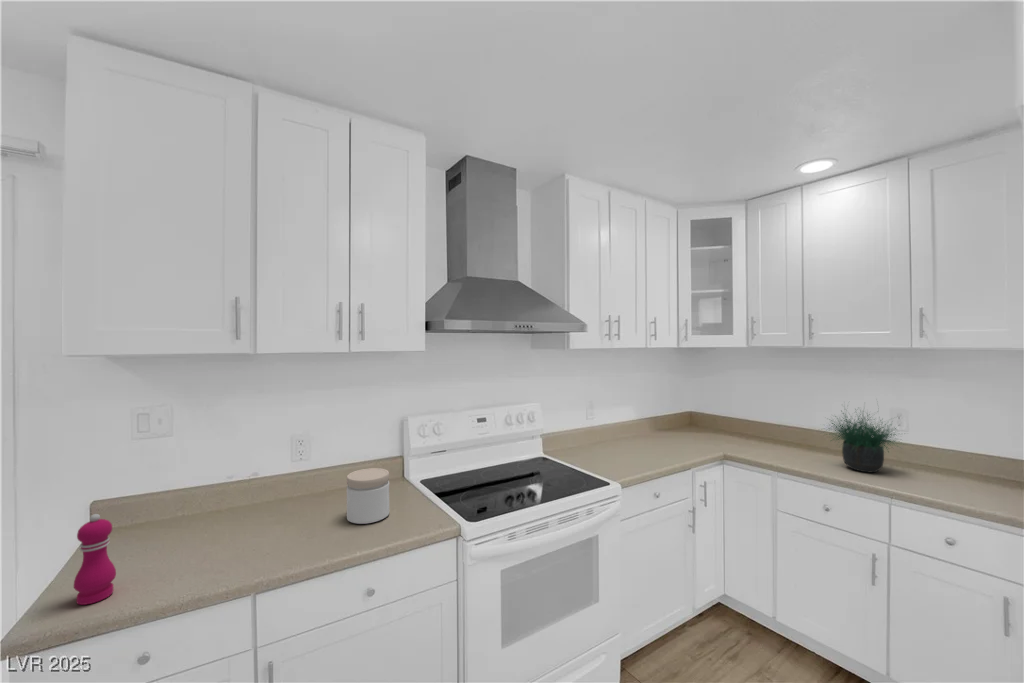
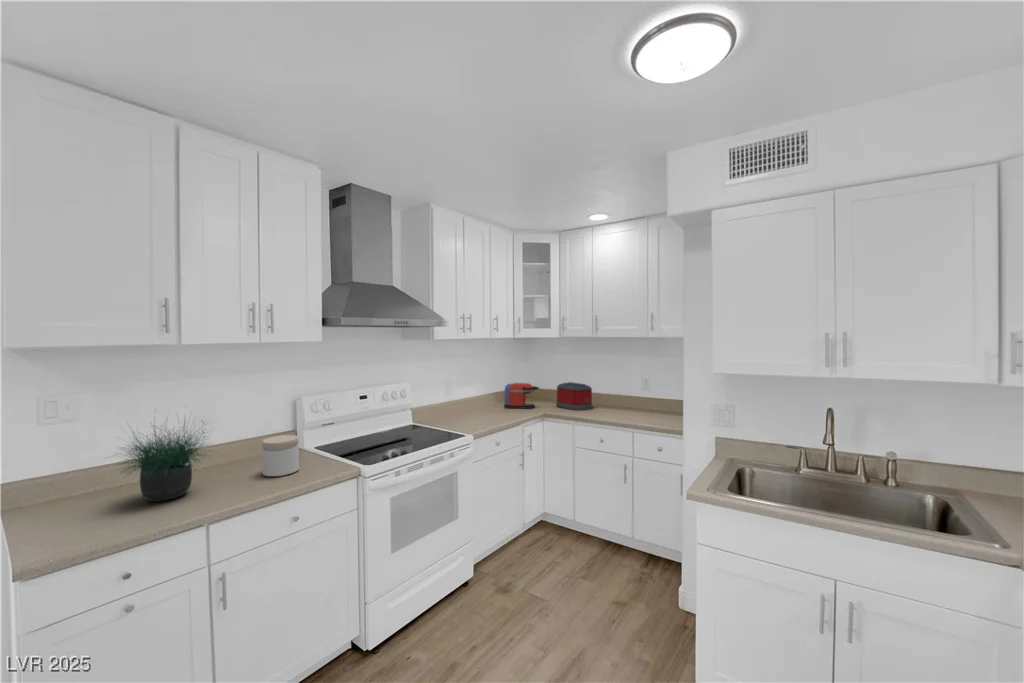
coffee maker: none [663,408,715,445] -> present [504,383,539,409]
toaster: none [742,411,804,456] -> present [556,382,593,411]
potted plant: present [829,413,896,472] -> present [121,422,206,502]
pepper mill: present [74,514,116,605] -> none [47,474,83,546]

